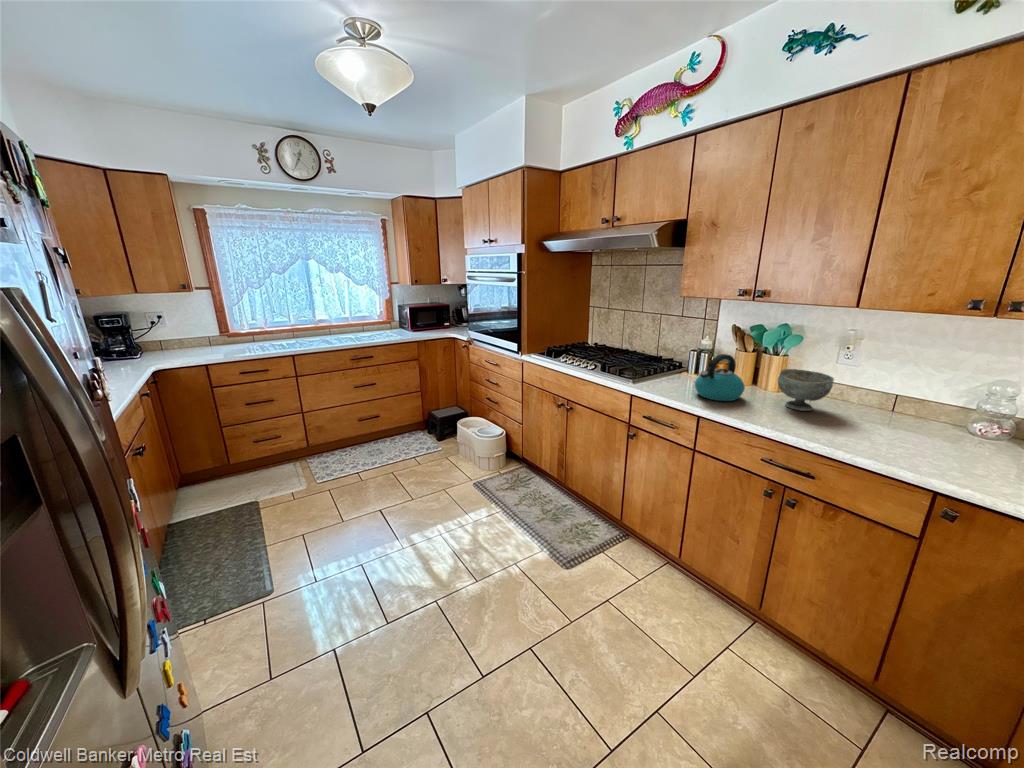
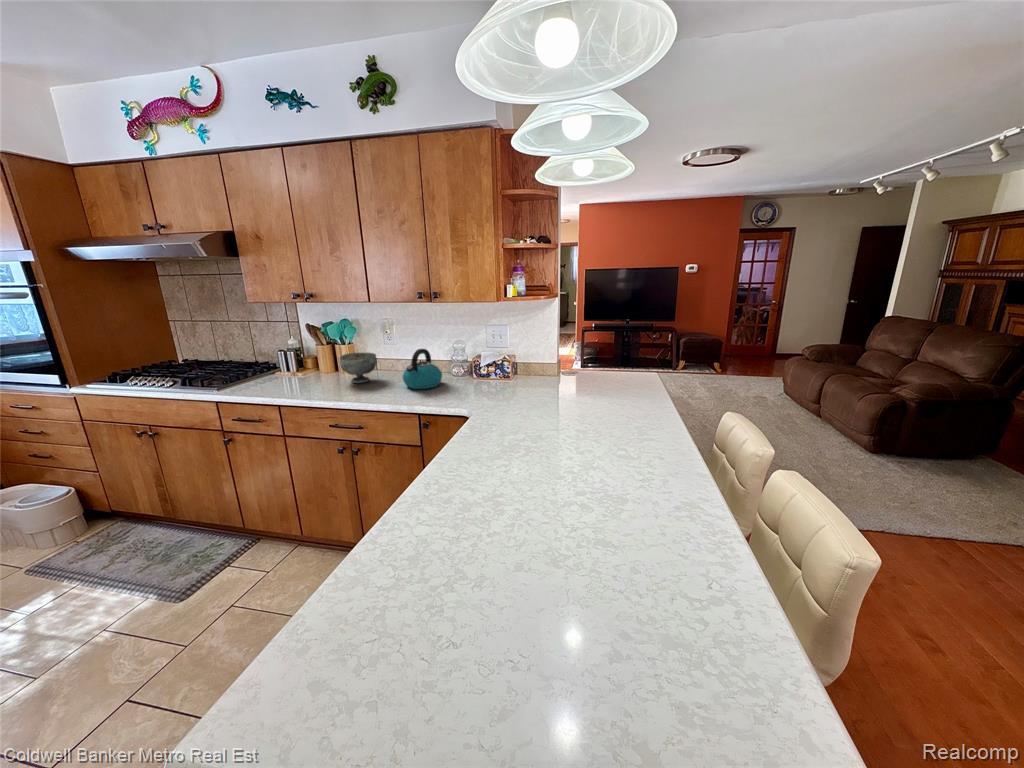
kettle: present [695,354,745,401] -> present [403,349,442,389]

